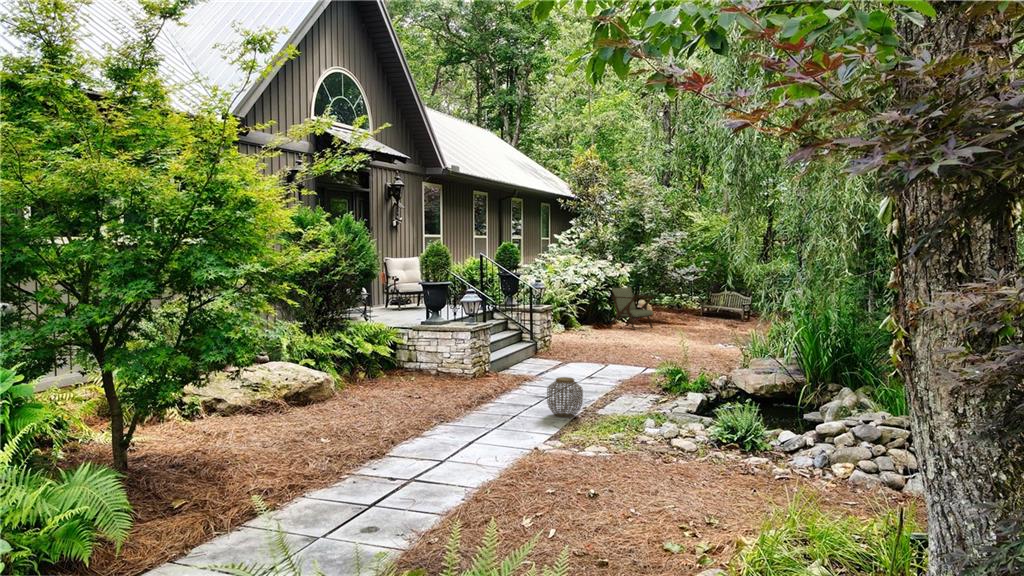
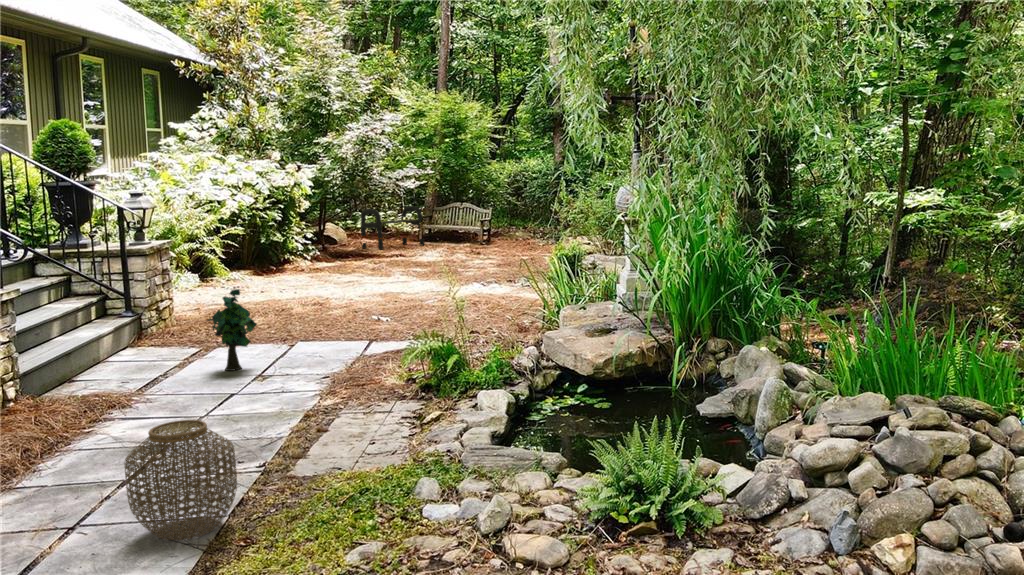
lounge chair: present [608,287,654,330] -> none [280,202,356,273]
bench: none [660,291,703,318] -> present [361,206,424,250]
decorative plant: none [570,334,593,372] -> present [207,289,257,371]

